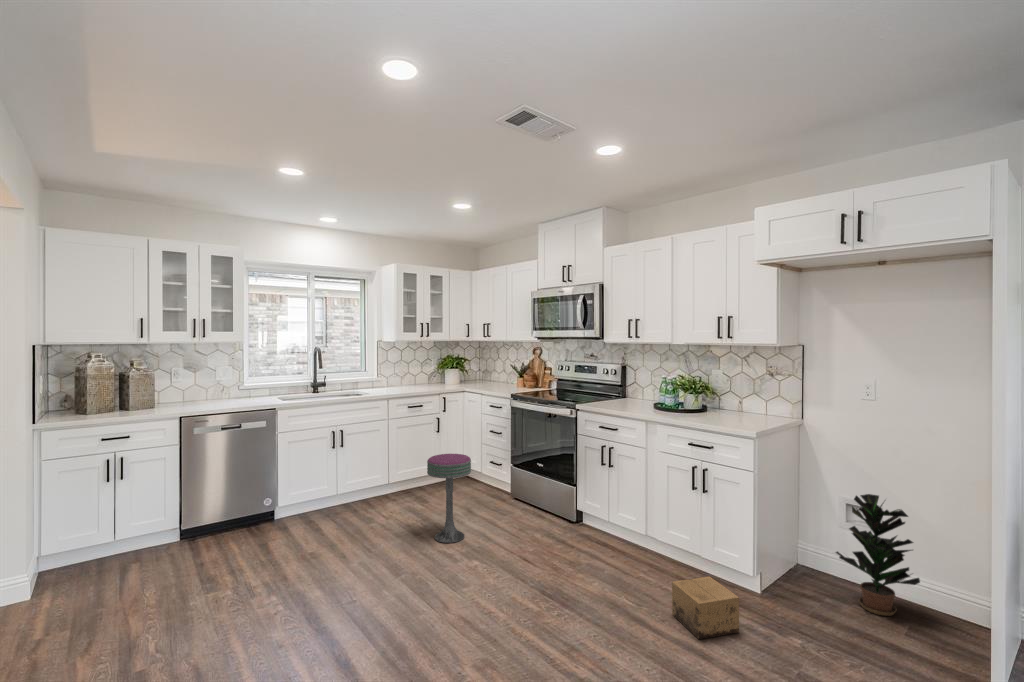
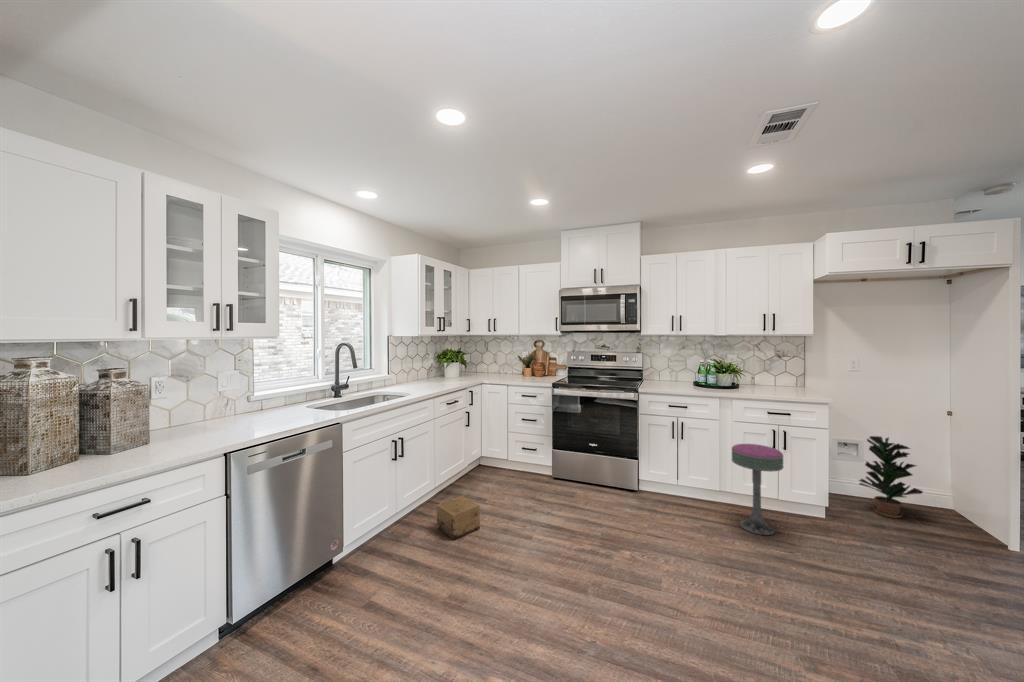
bar stool: present [427,454,471,543] -> present [732,444,784,535]
cardboard box: present [672,576,739,639] -> present [436,496,480,540]

